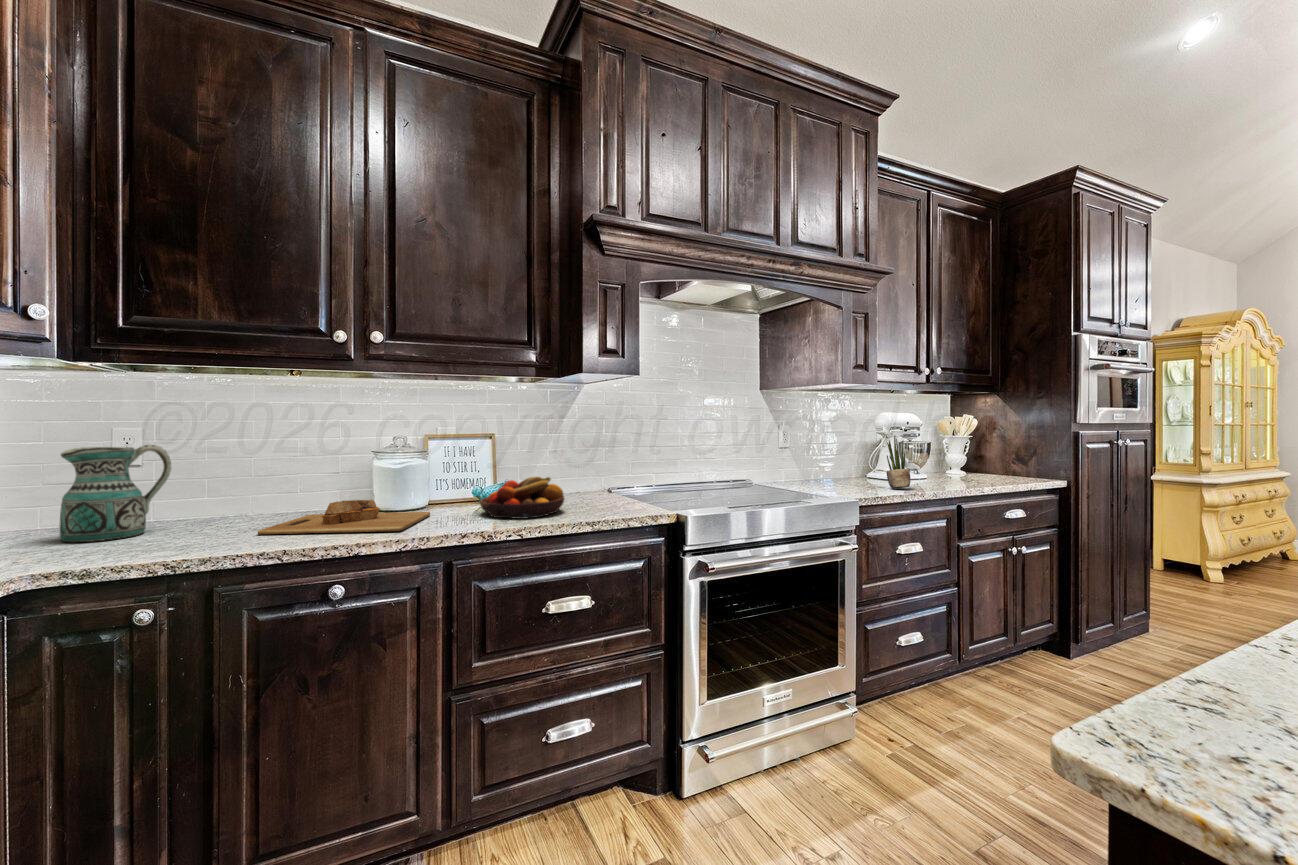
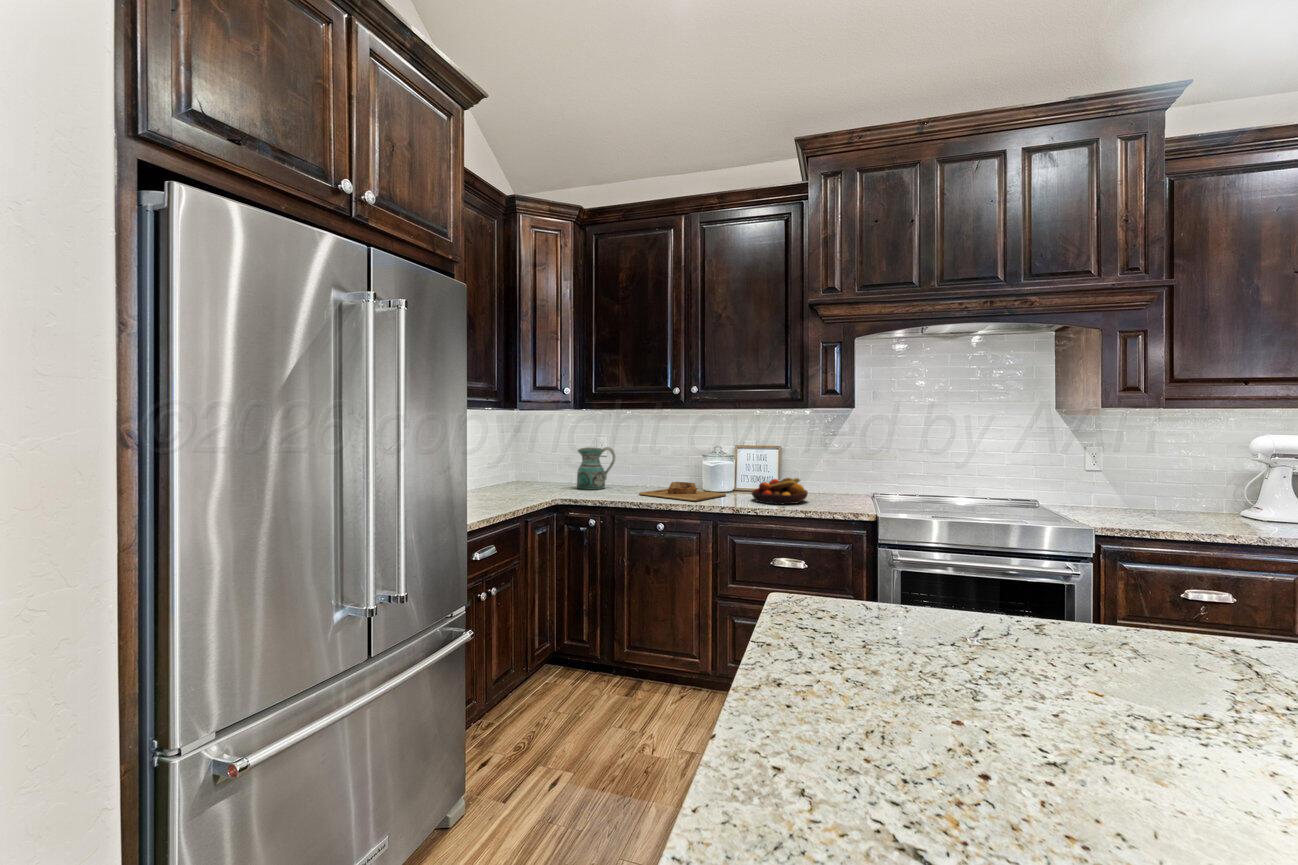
potted plant: present [886,436,910,488] -> none [1211,464,1248,528]

